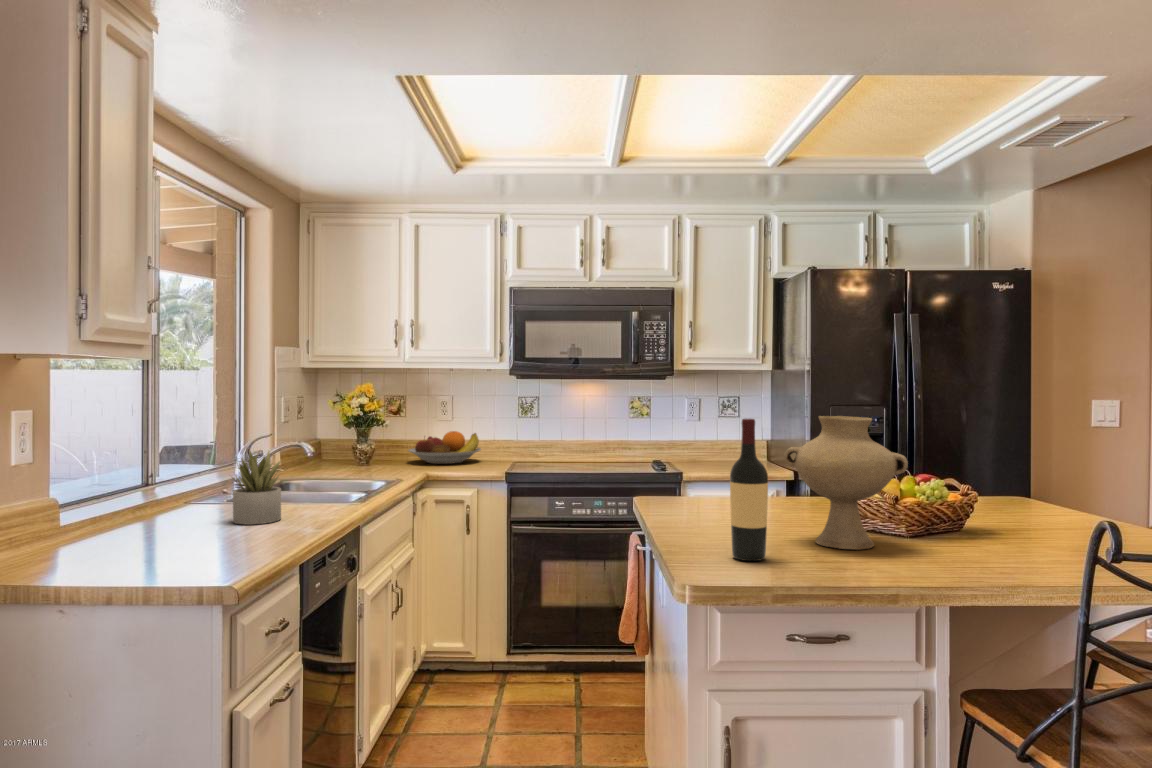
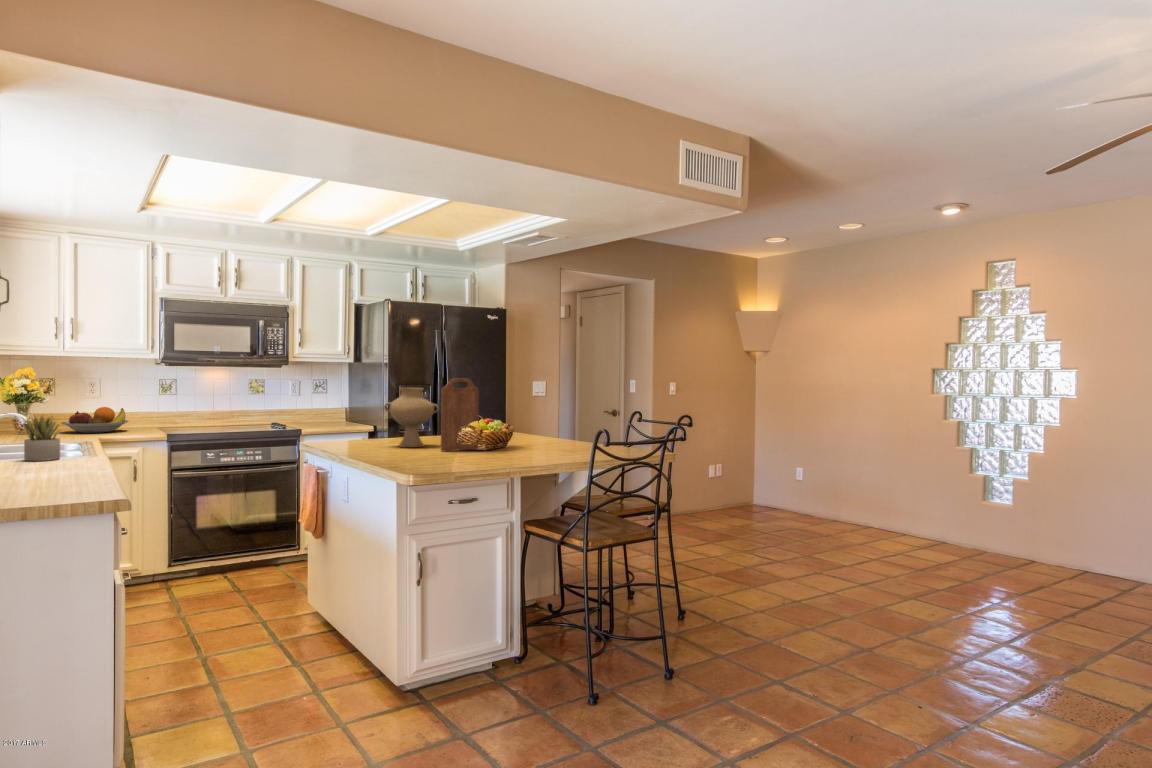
cutting board: none [912,398,1016,579] -> present [441,378,479,451]
wine bottle: present [730,419,768,561] -> none [364,388,381,452]

